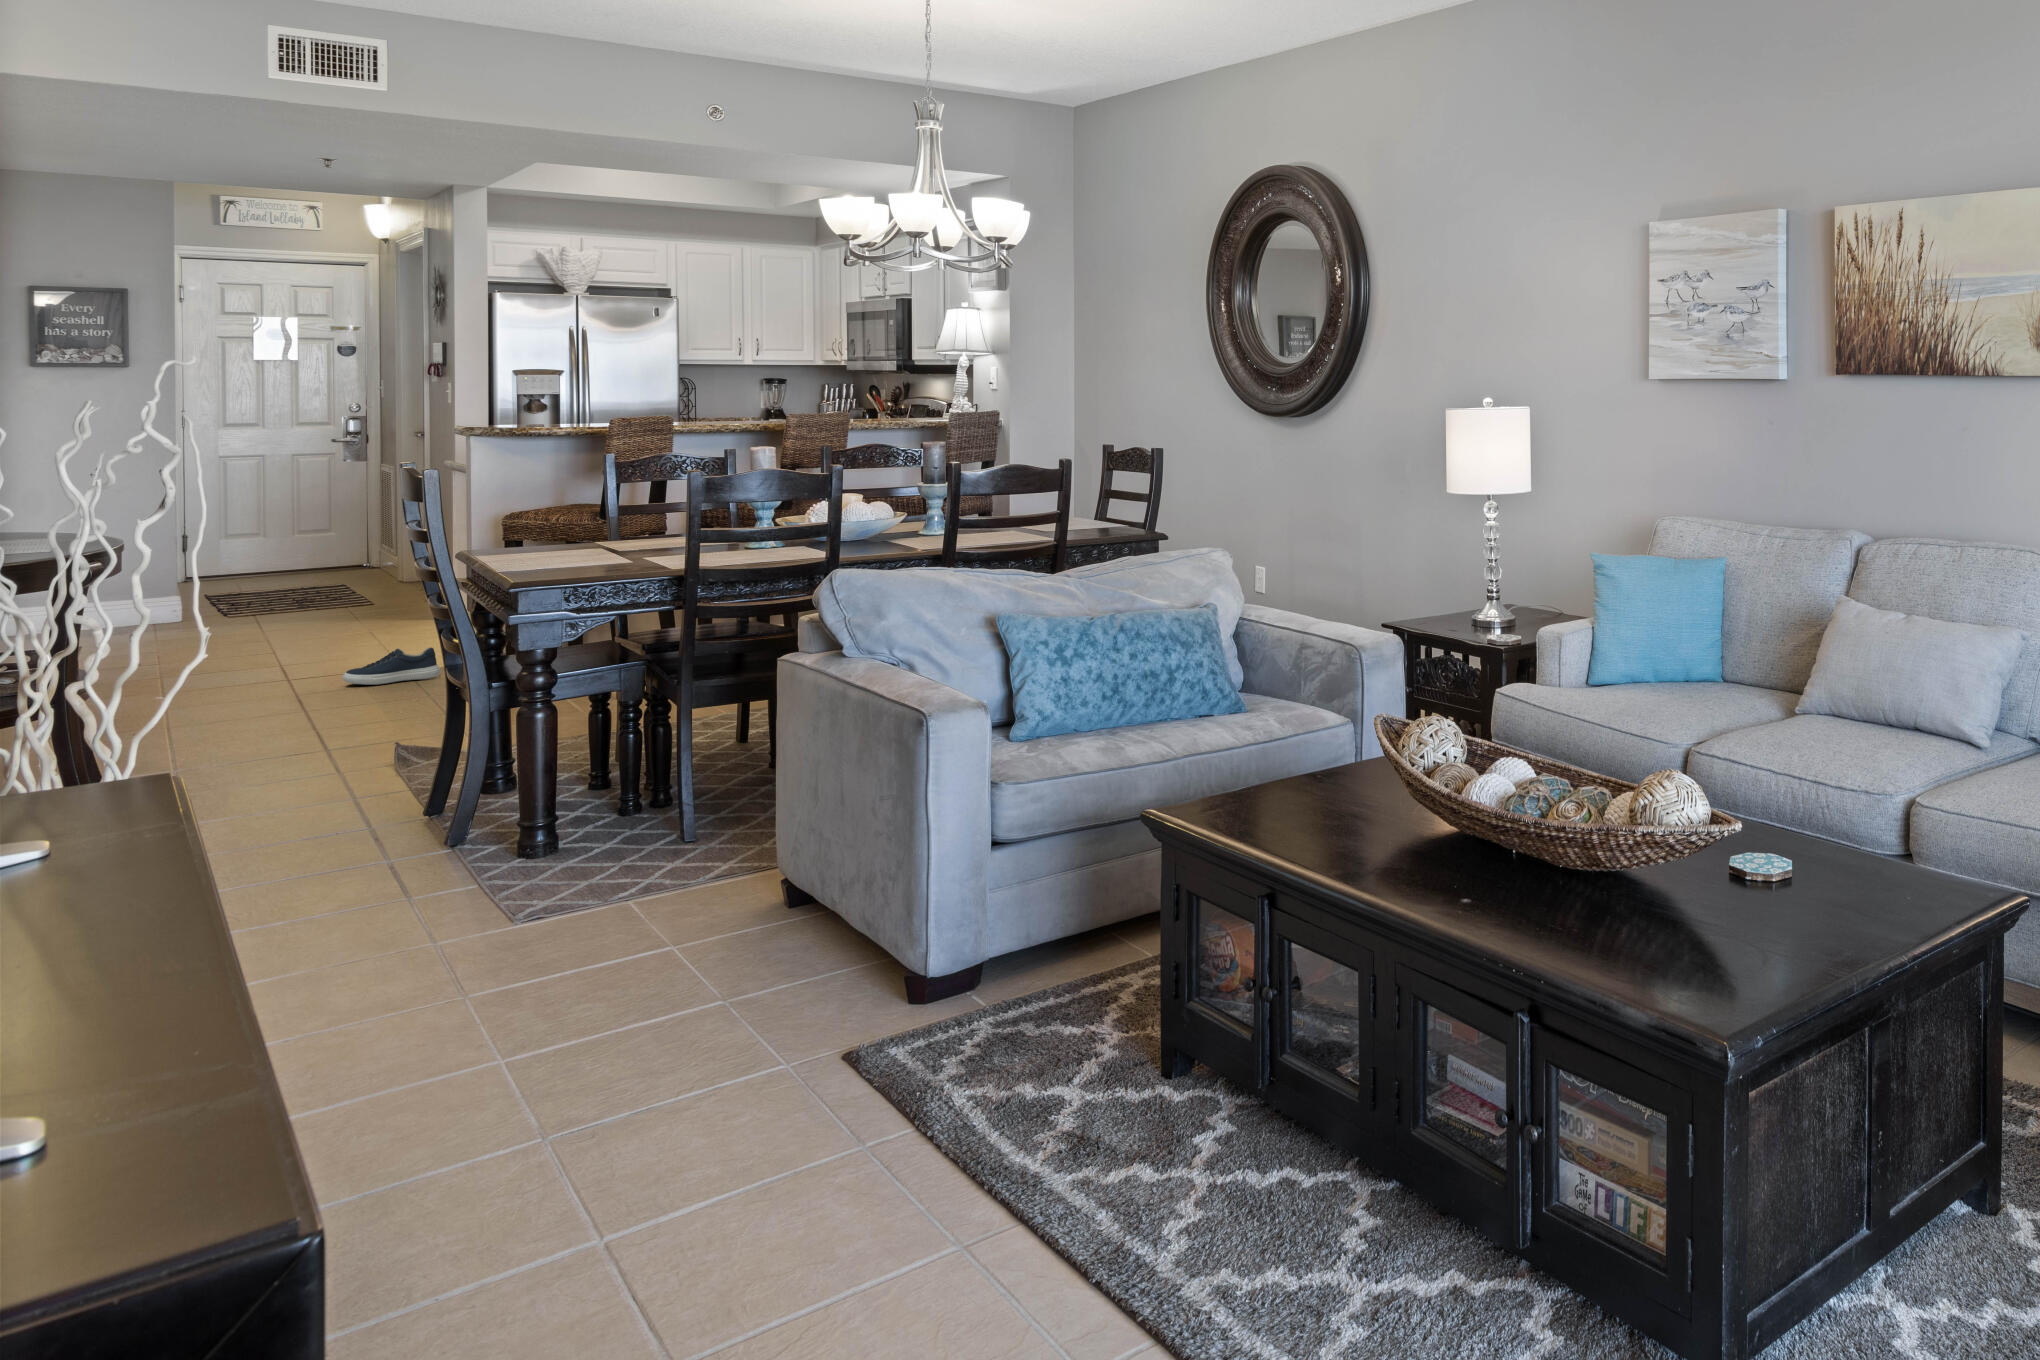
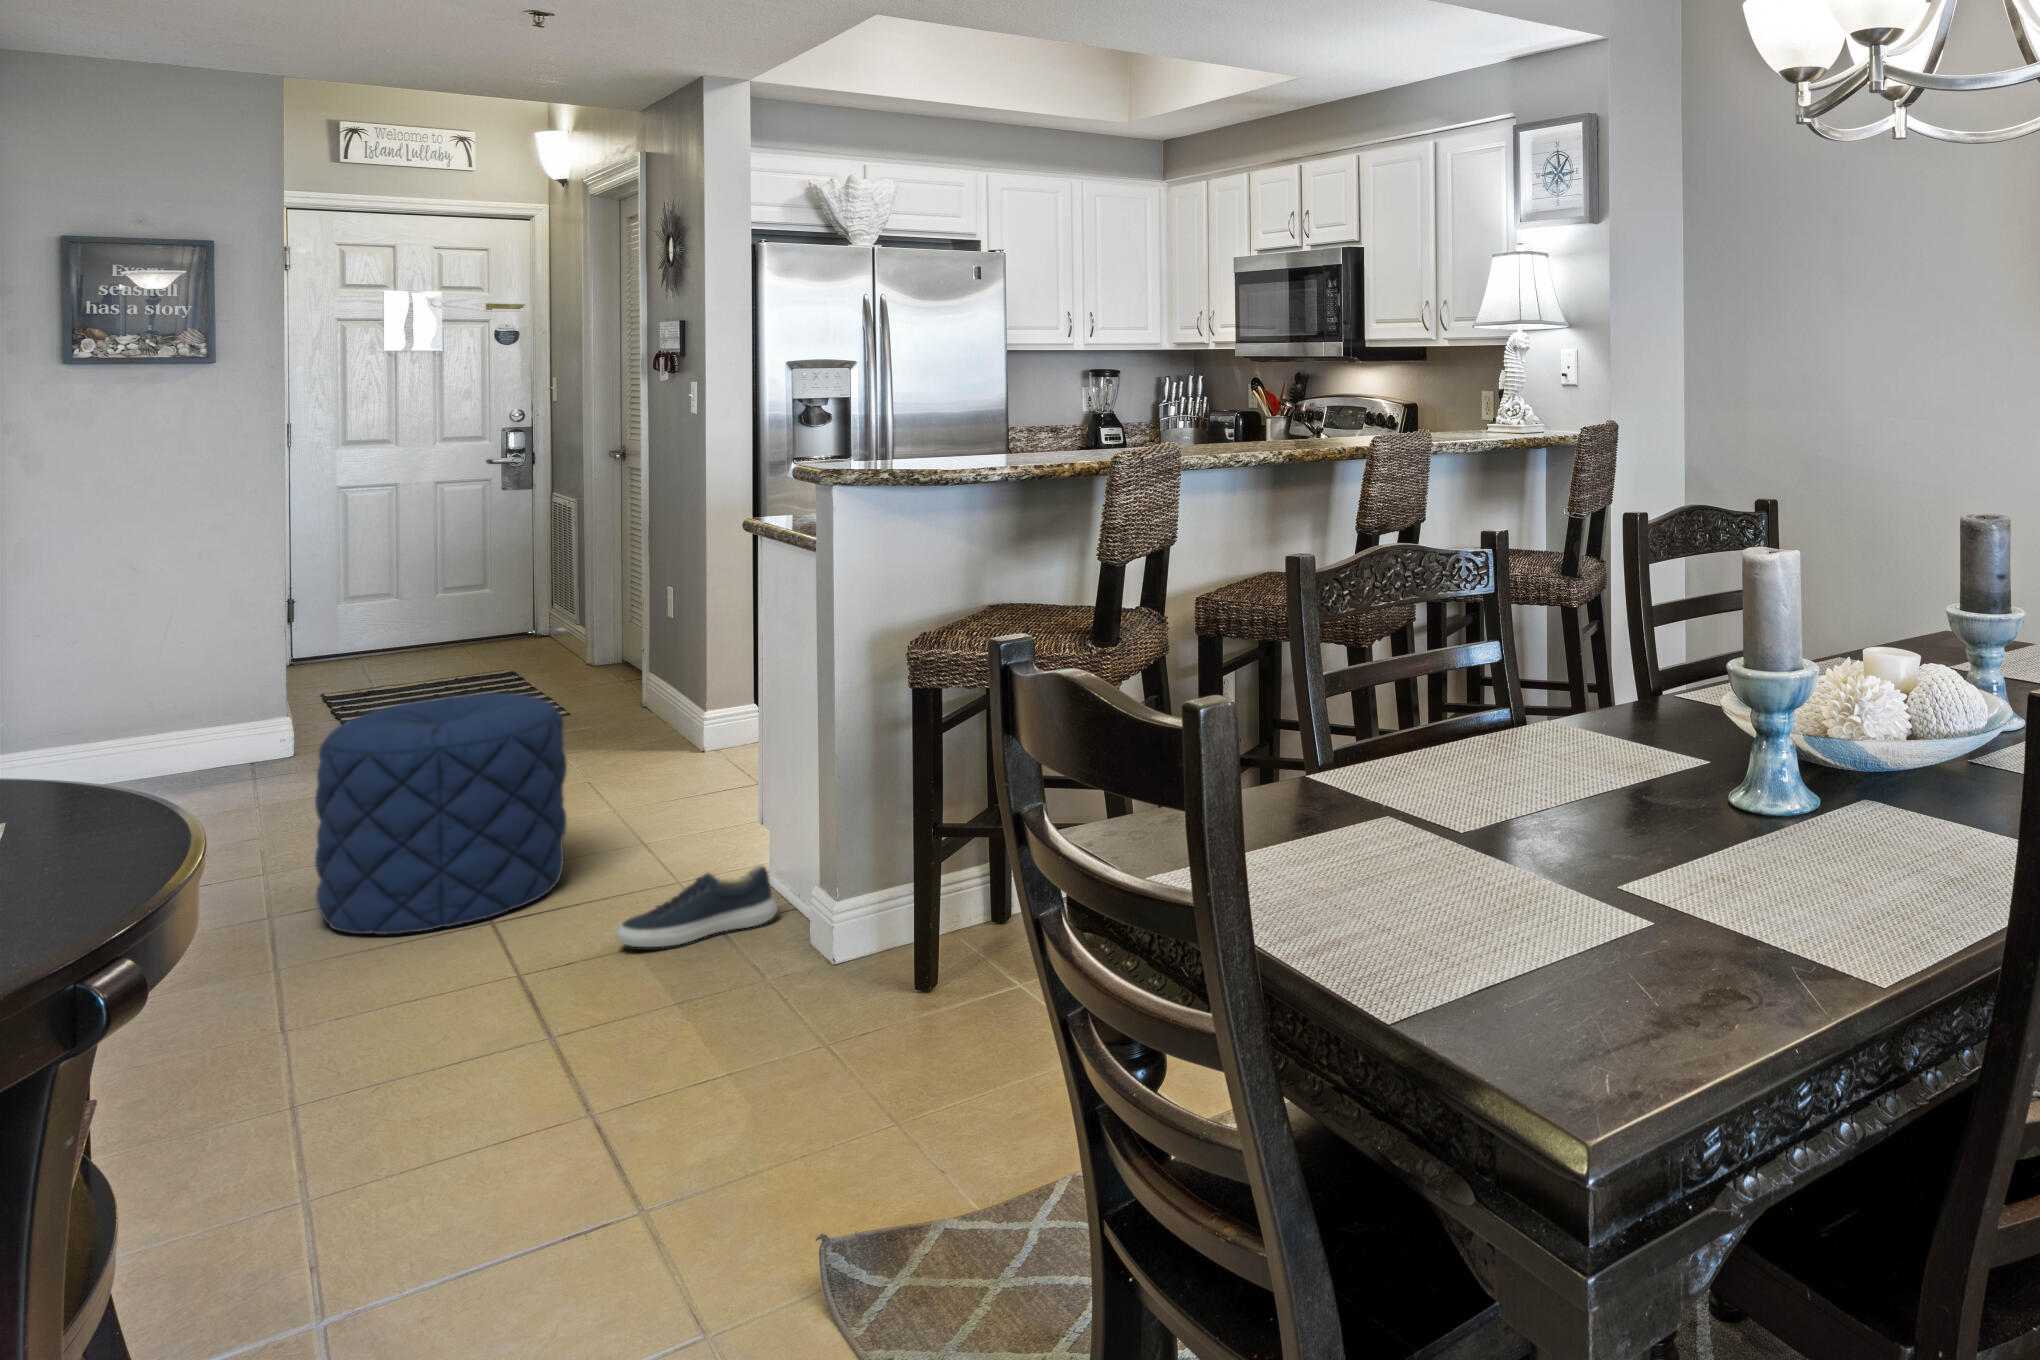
pouf: none [179,558,328,681] -> present [315,693,567,934]

